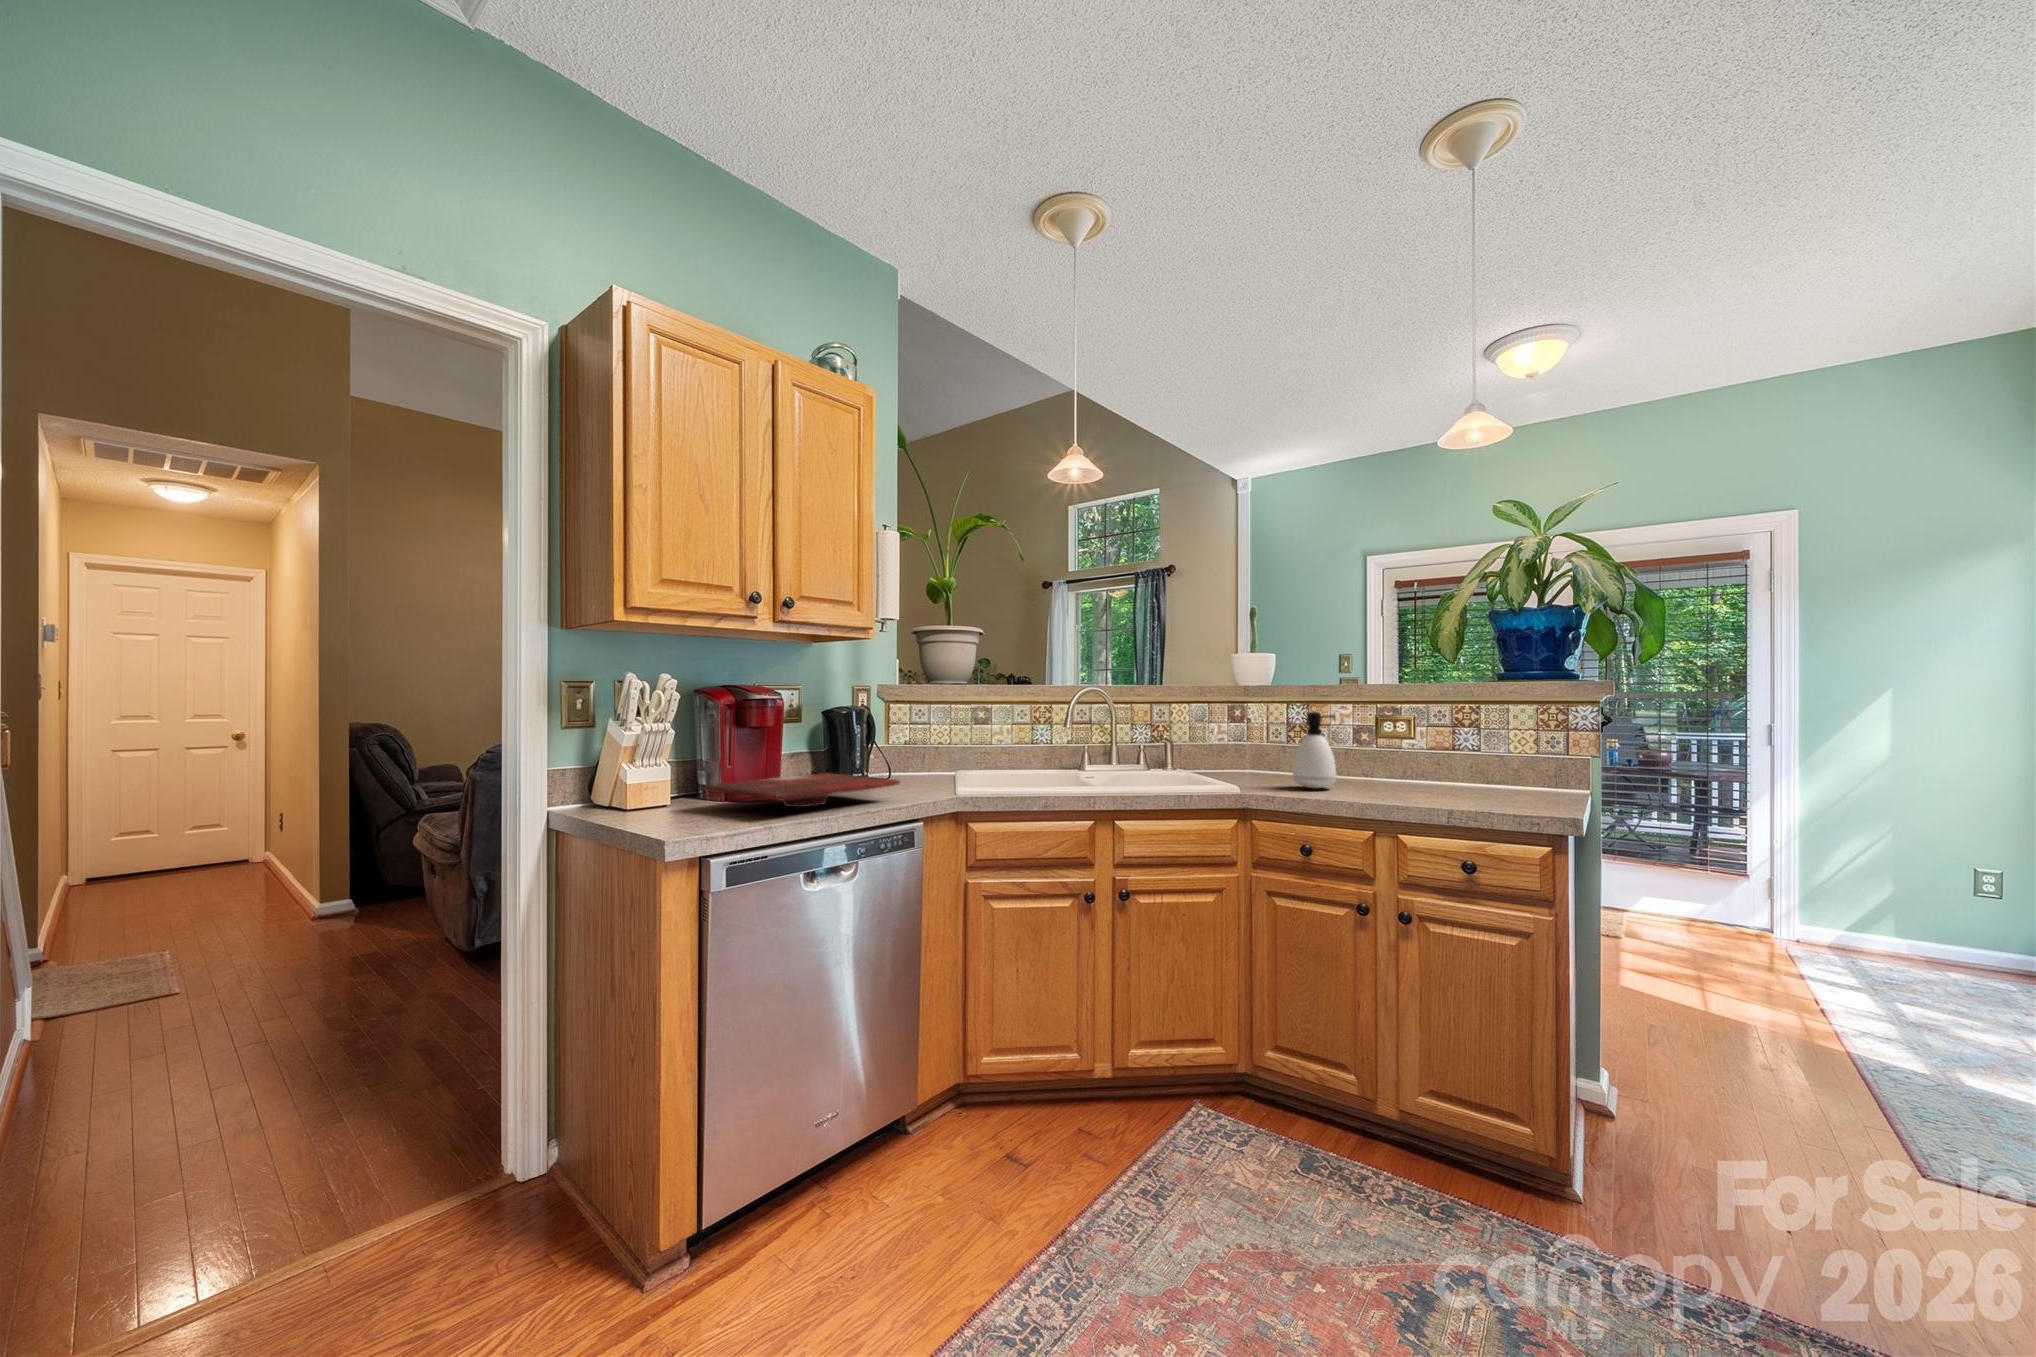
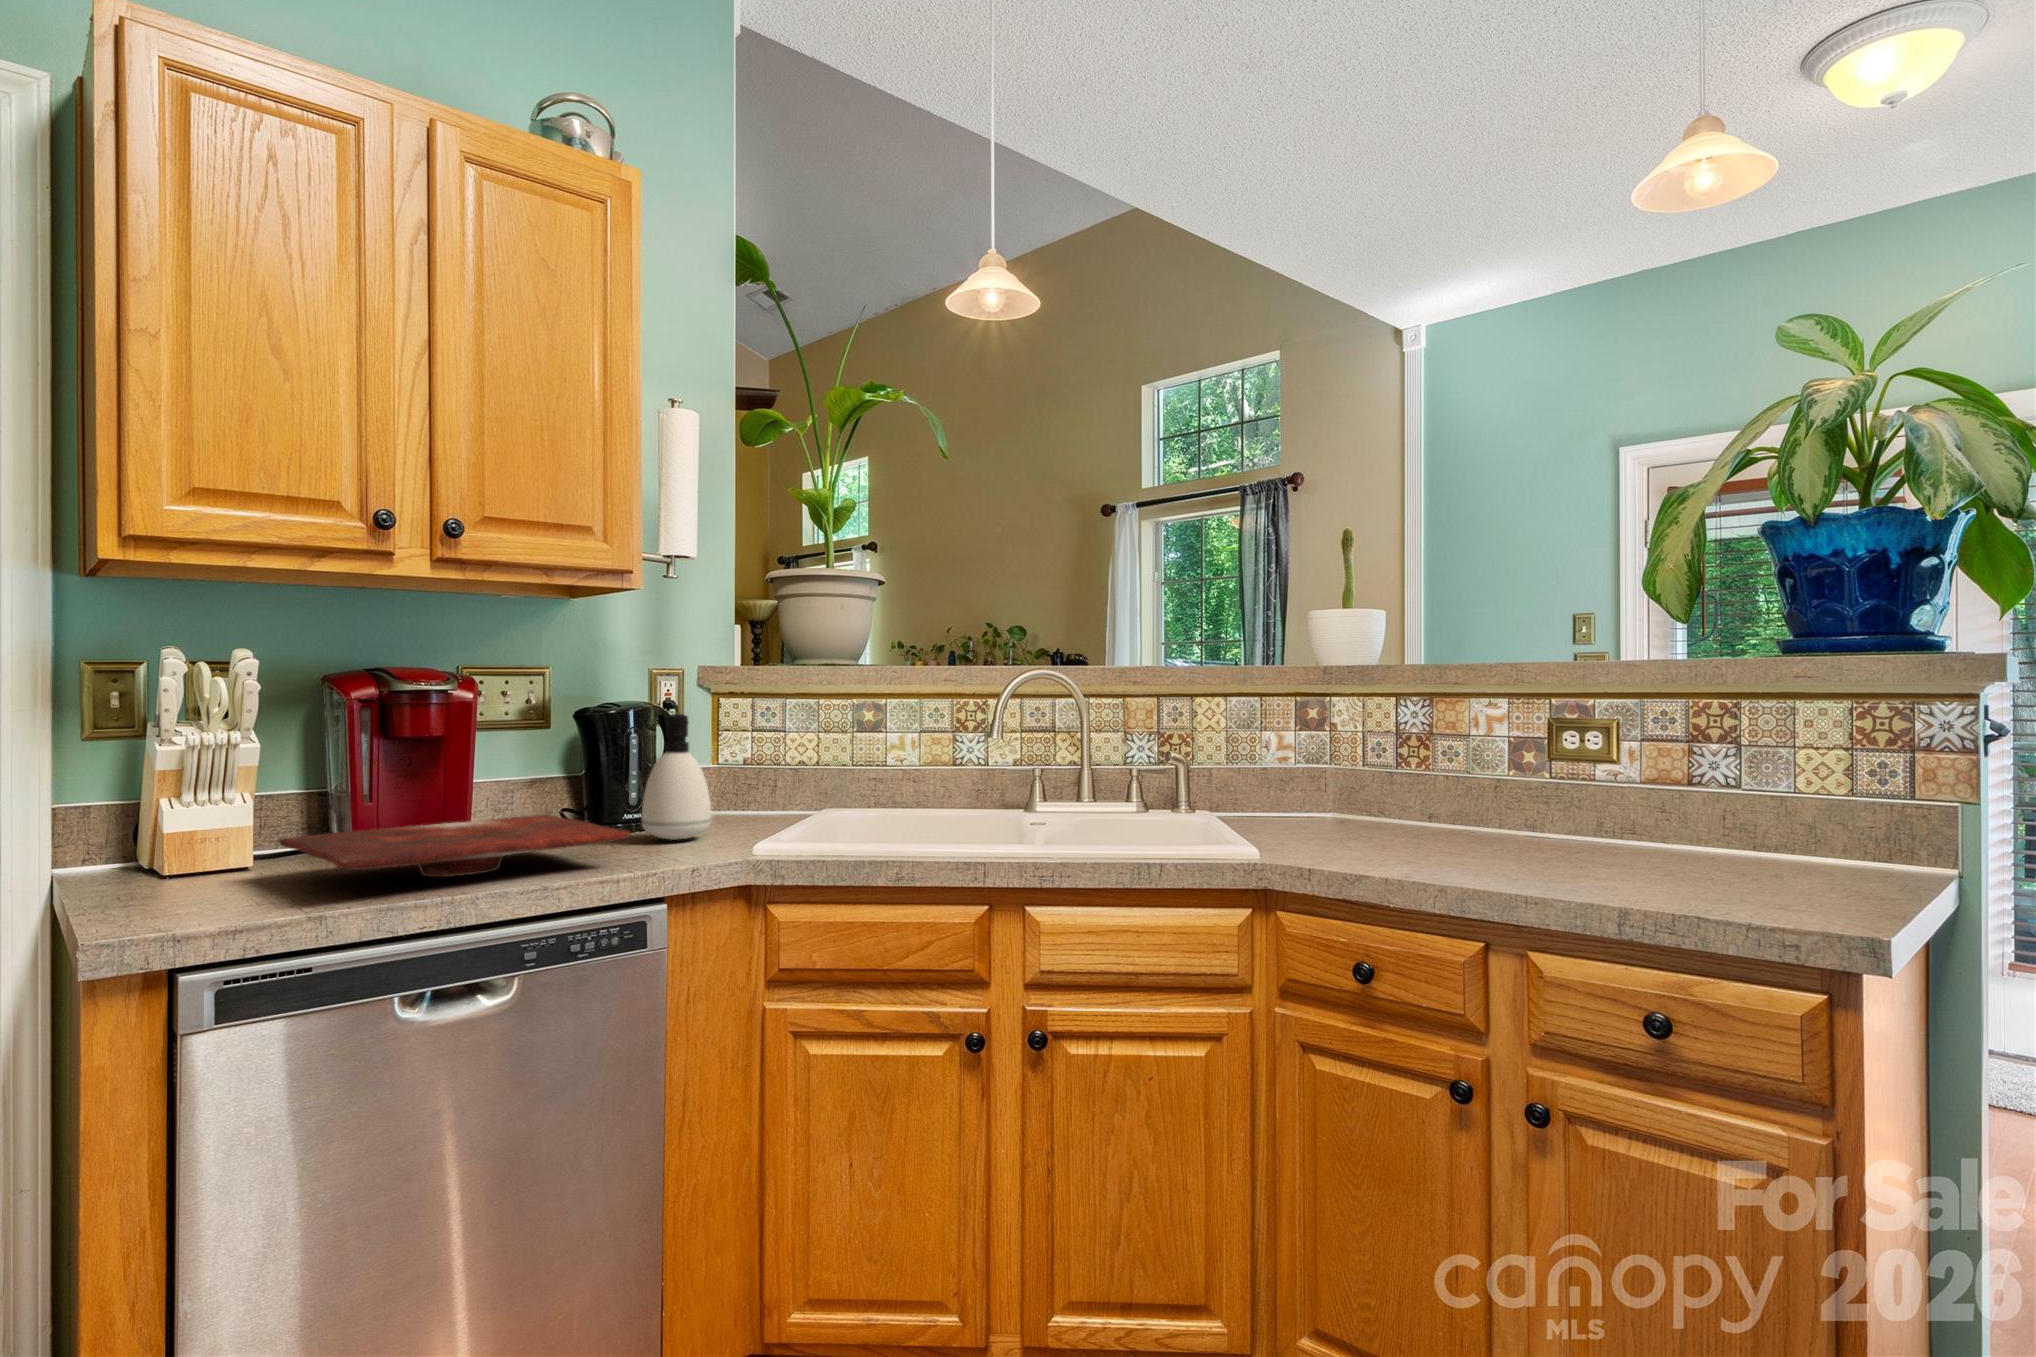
soap dispenser: present [1293,712,1336,788] -> present [641,714,711,840]

